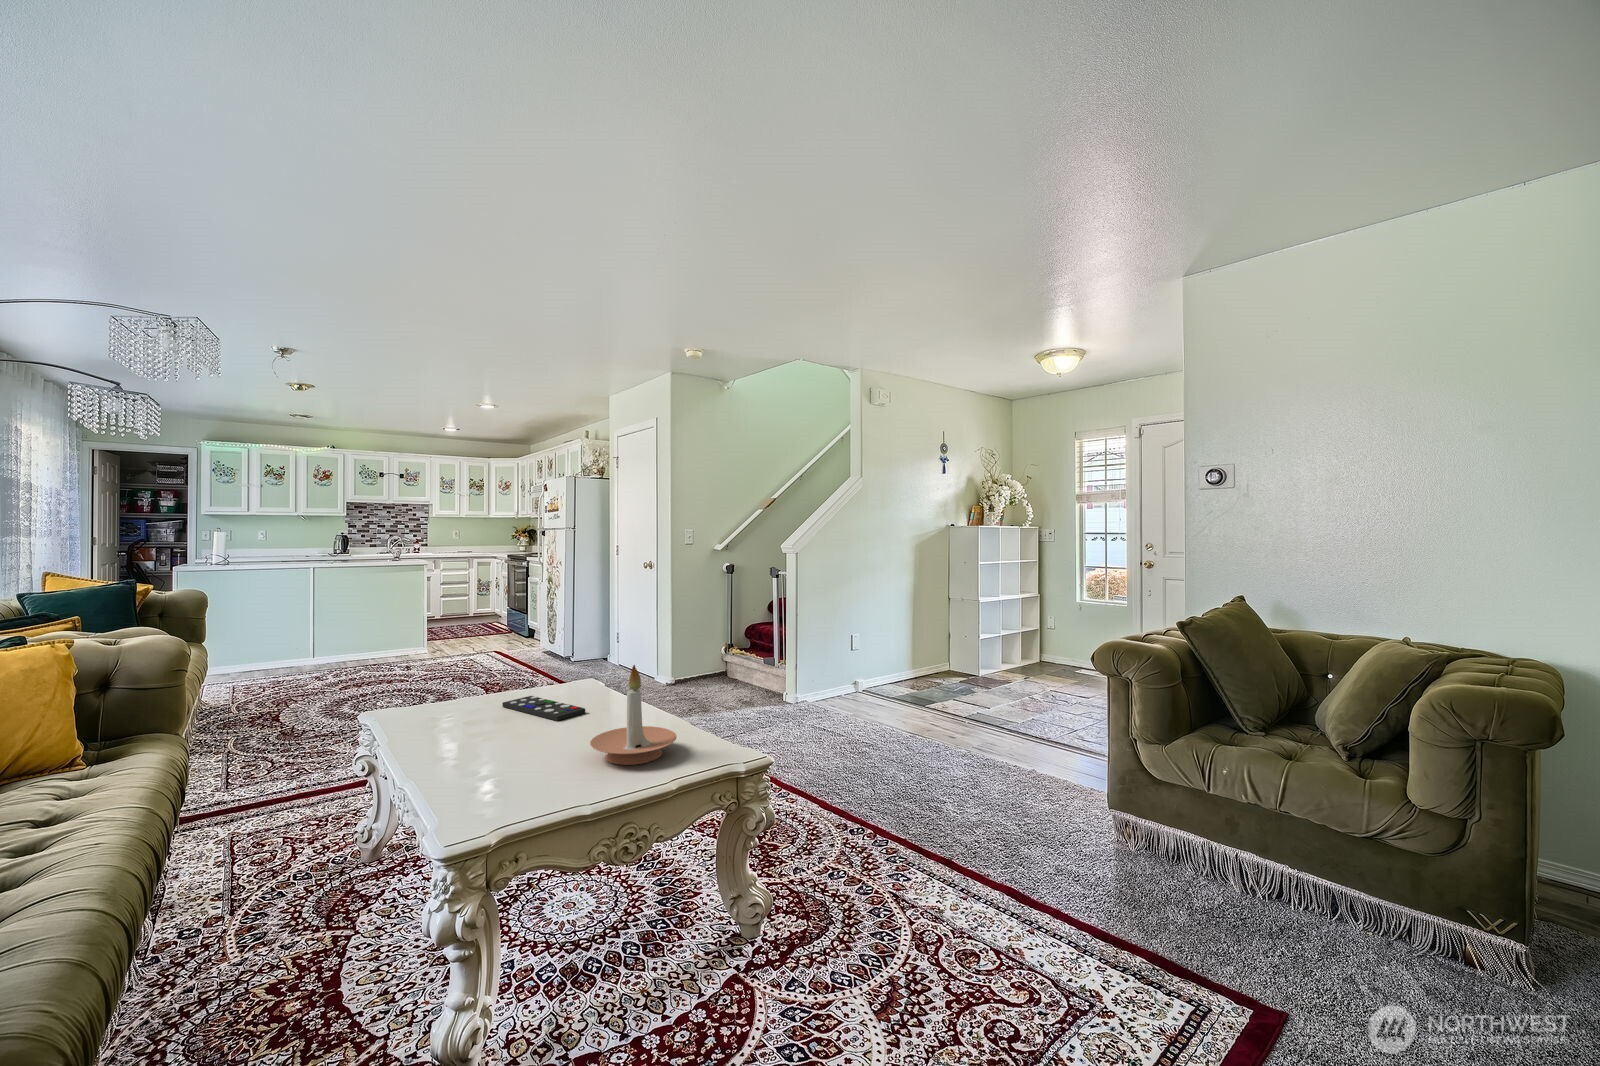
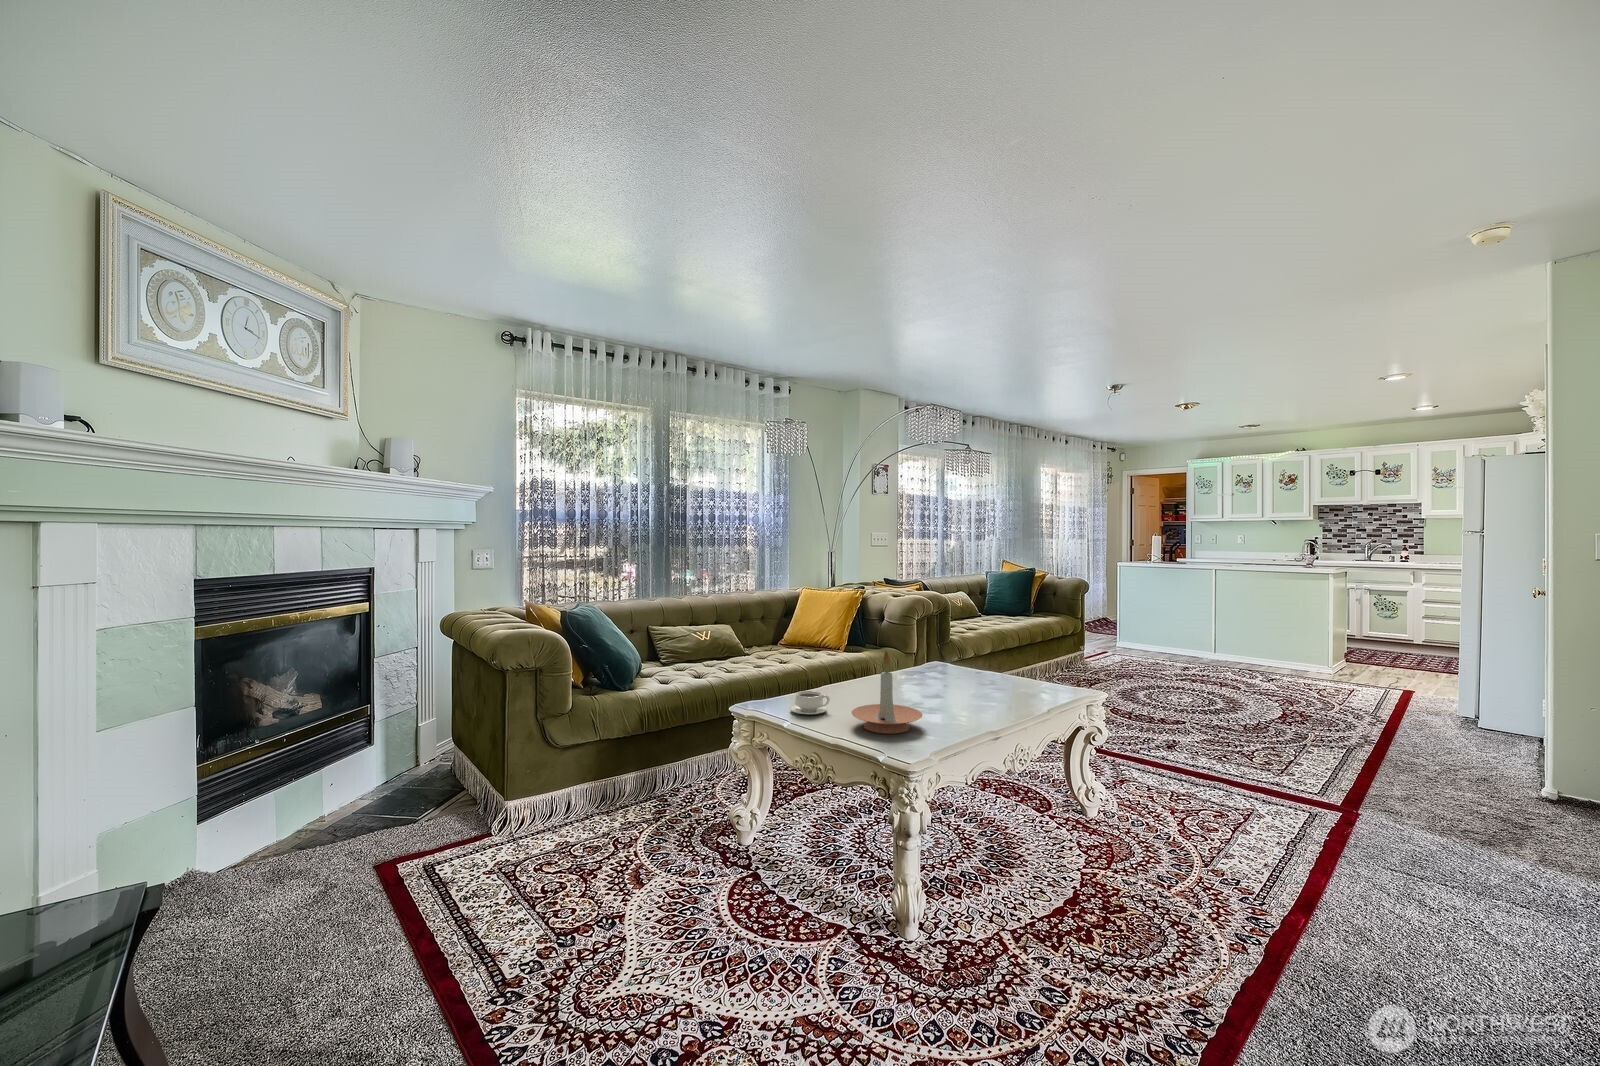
remote control: present [502,696,585,721] -> none [951,680,999,703]
teacup: none [494,756,554,798] -> present [791,691,830,714]

